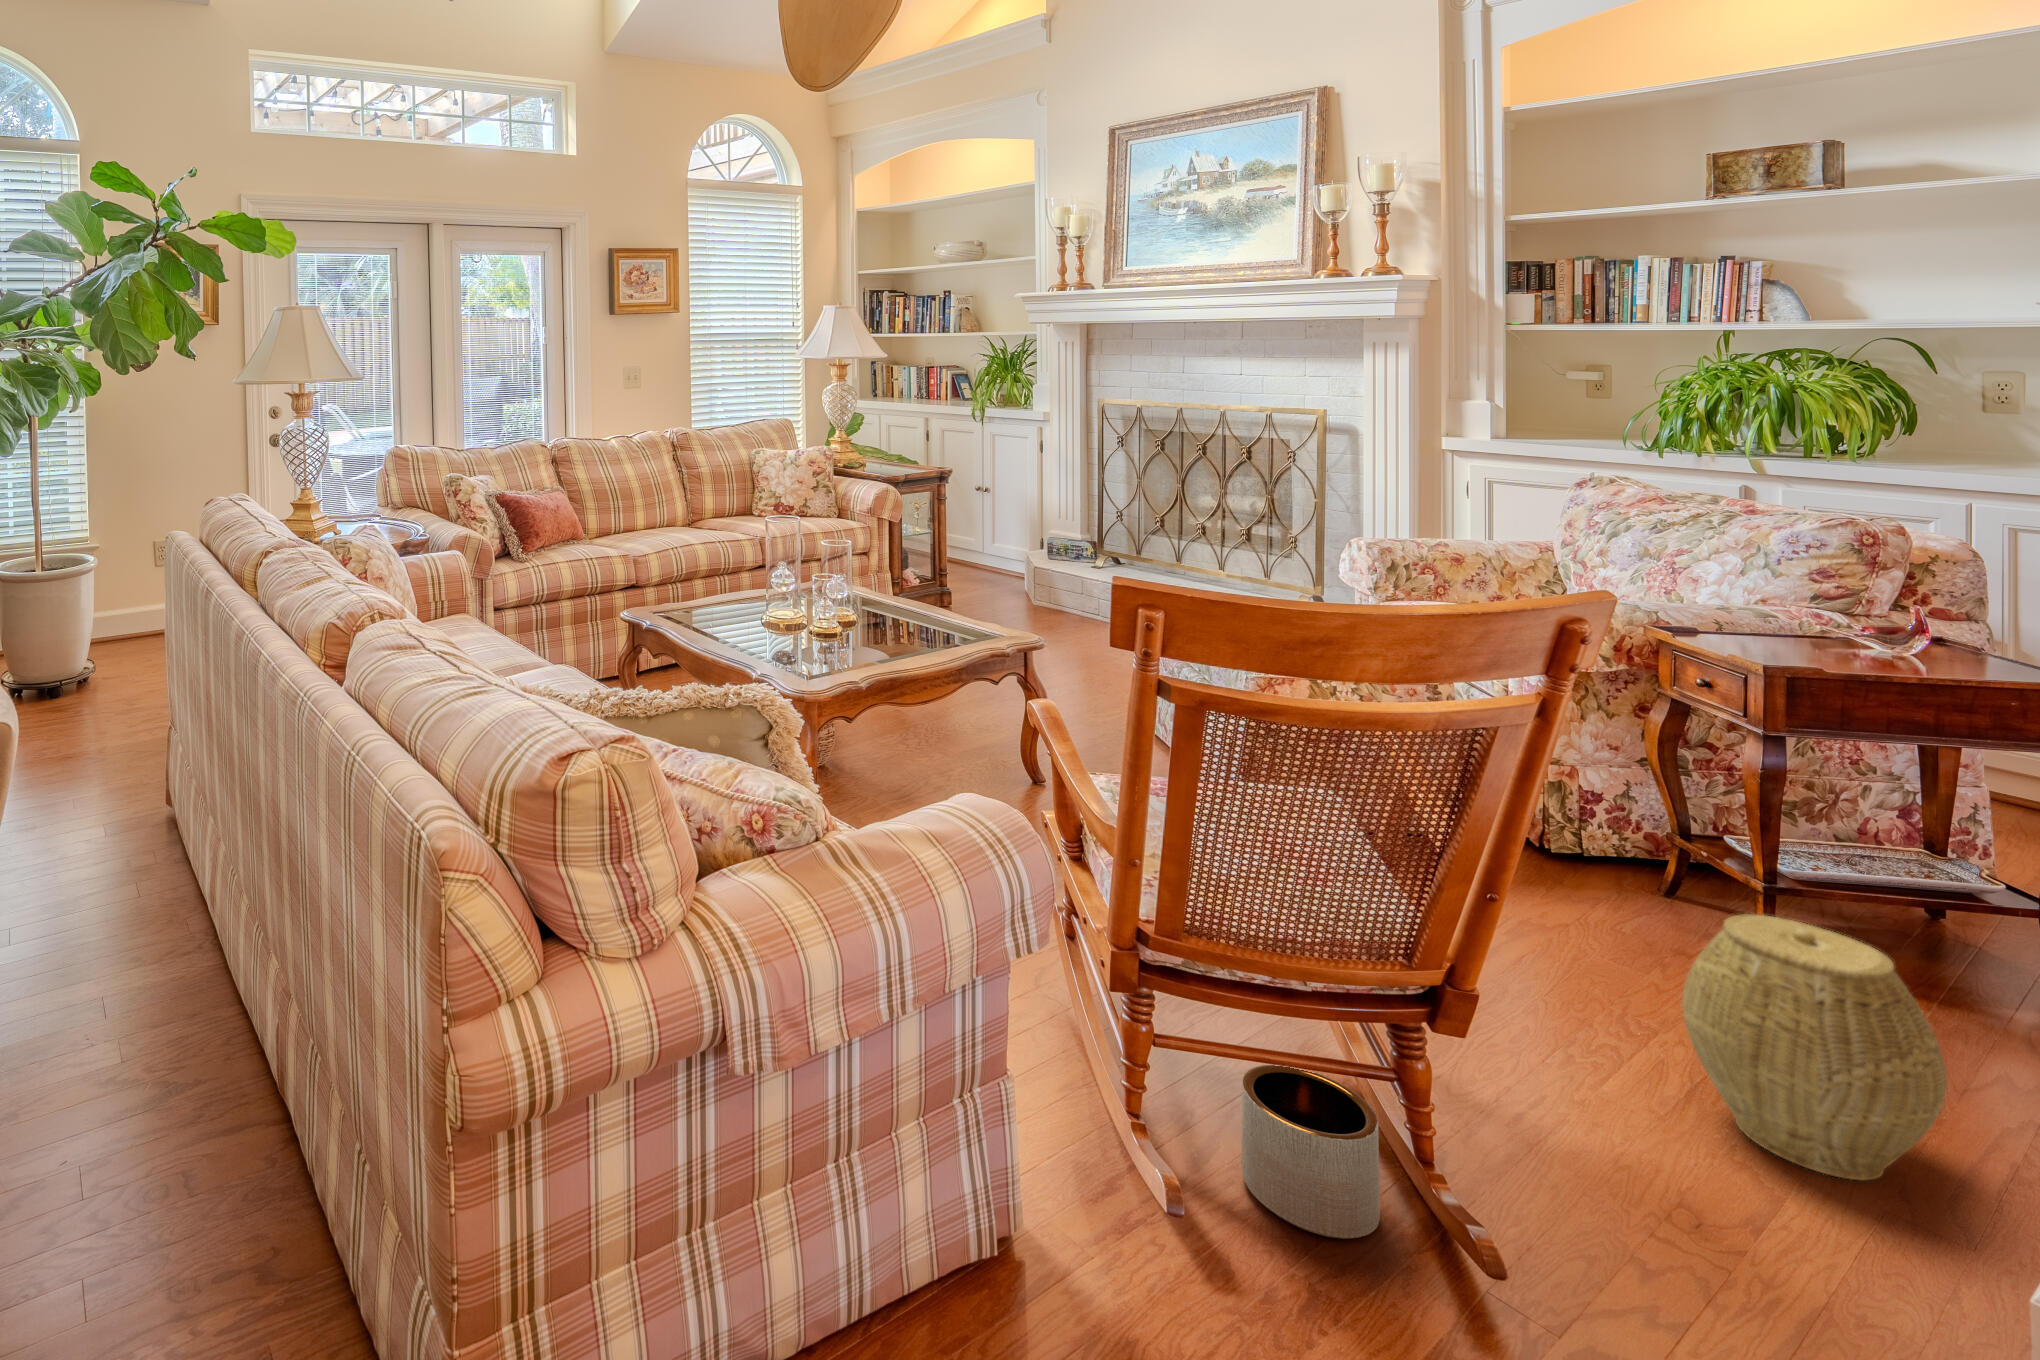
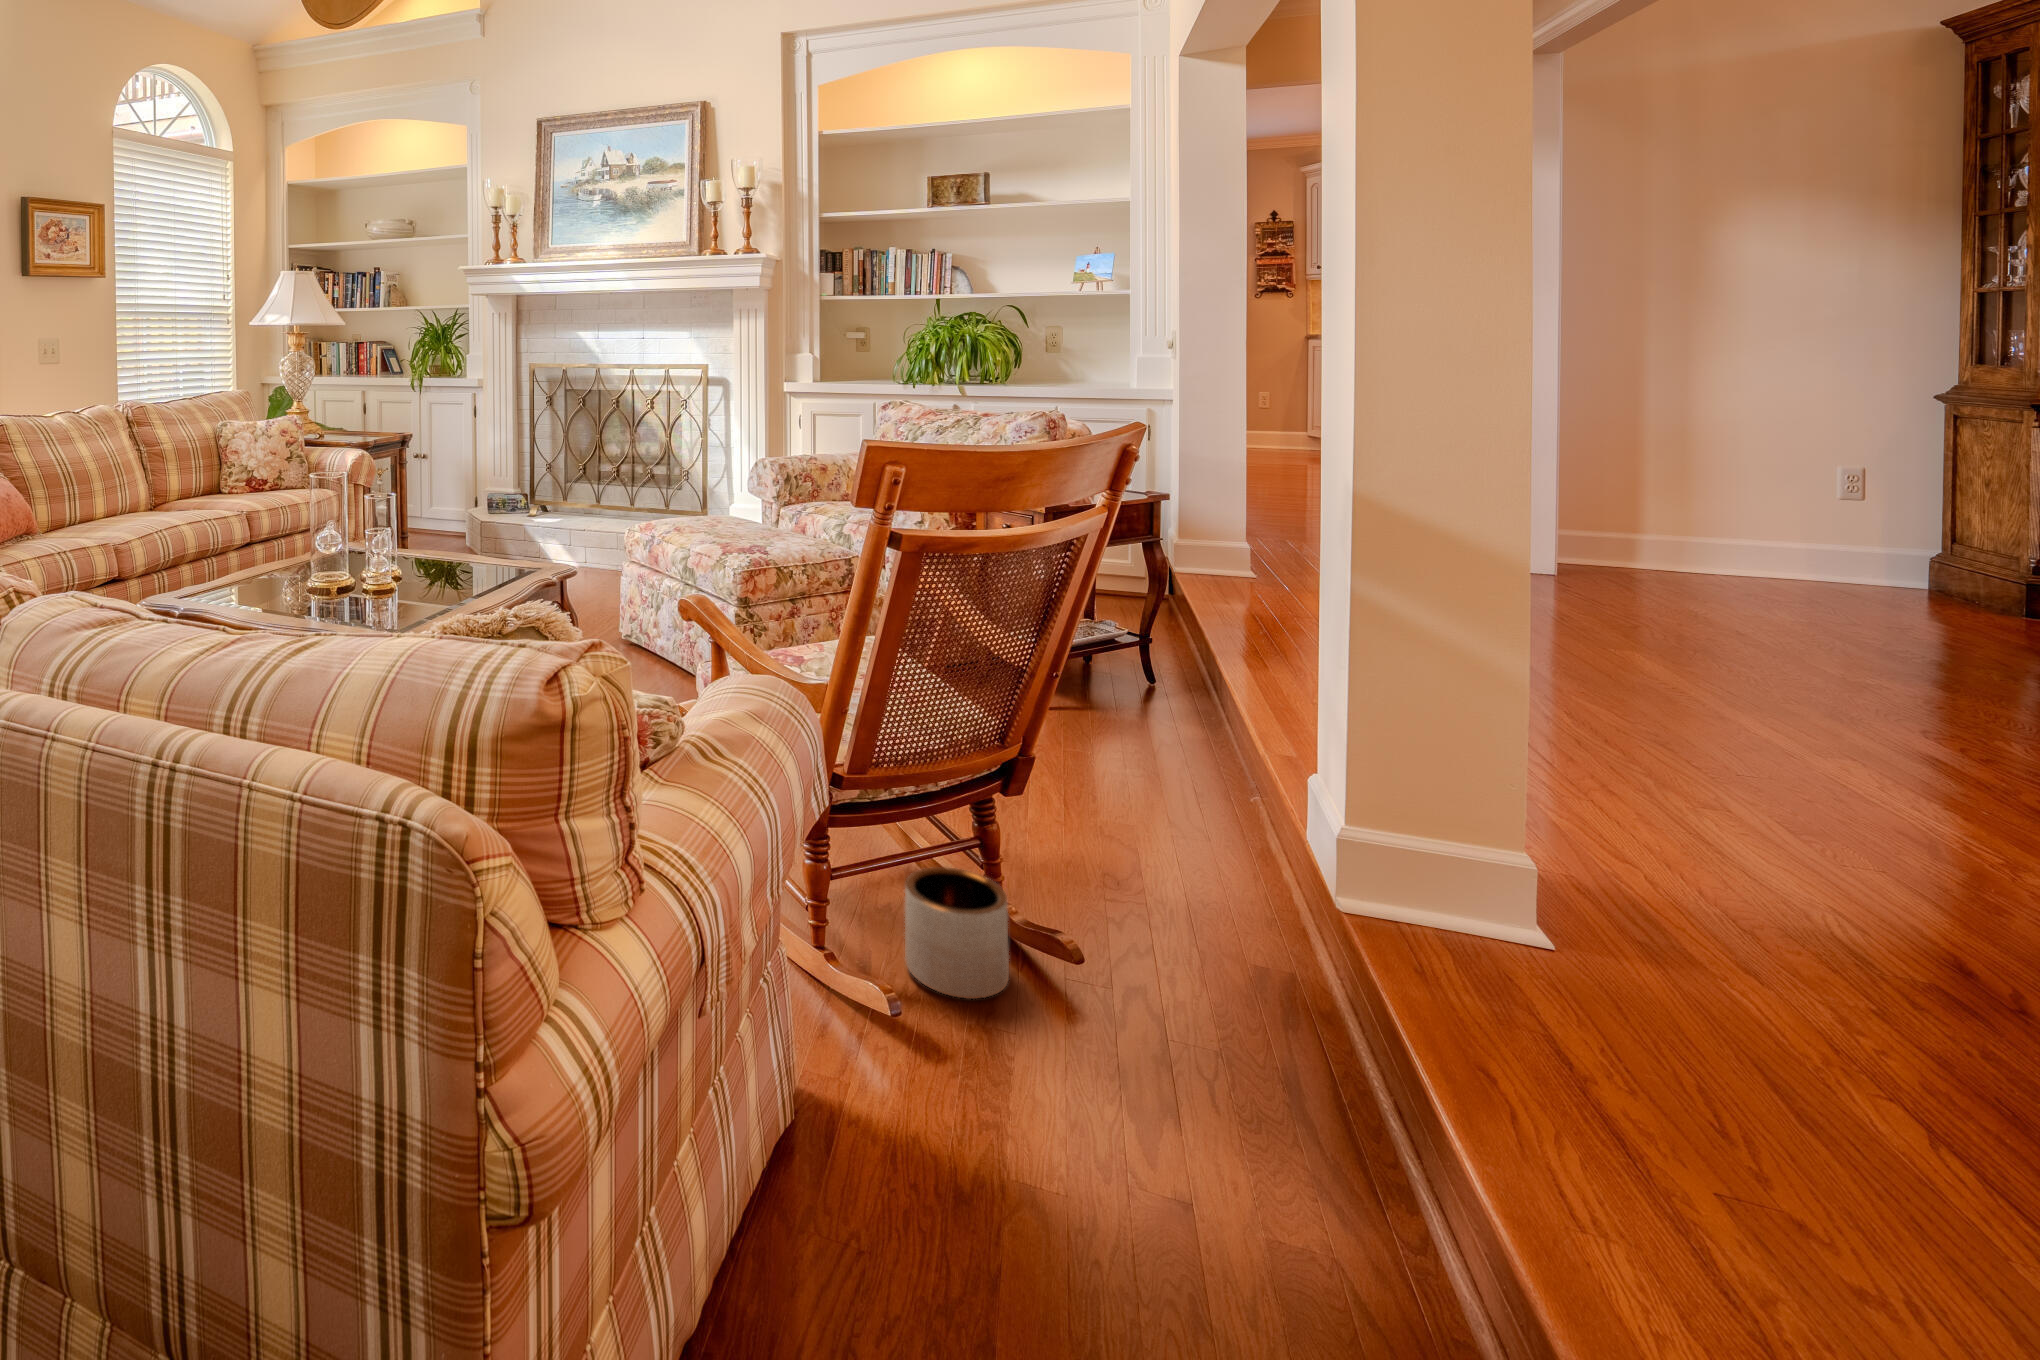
woven basket: present [1682,914,1947,1180] -> none [1084,674,1223,841]

